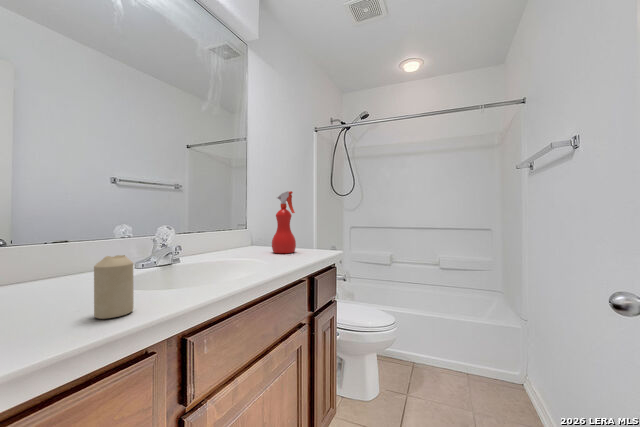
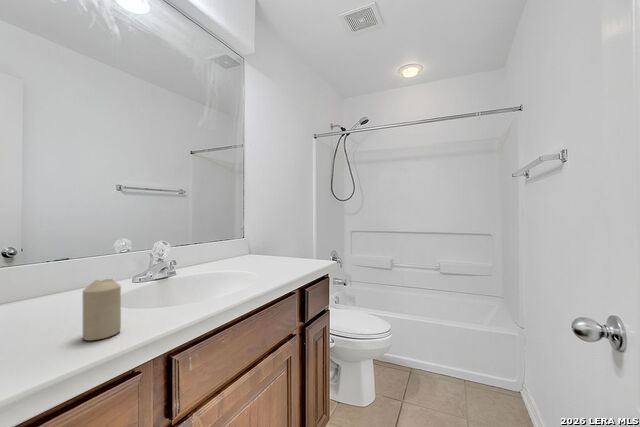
spray bottle: present [272,191,296,253] -> none [267,204,290,264]

